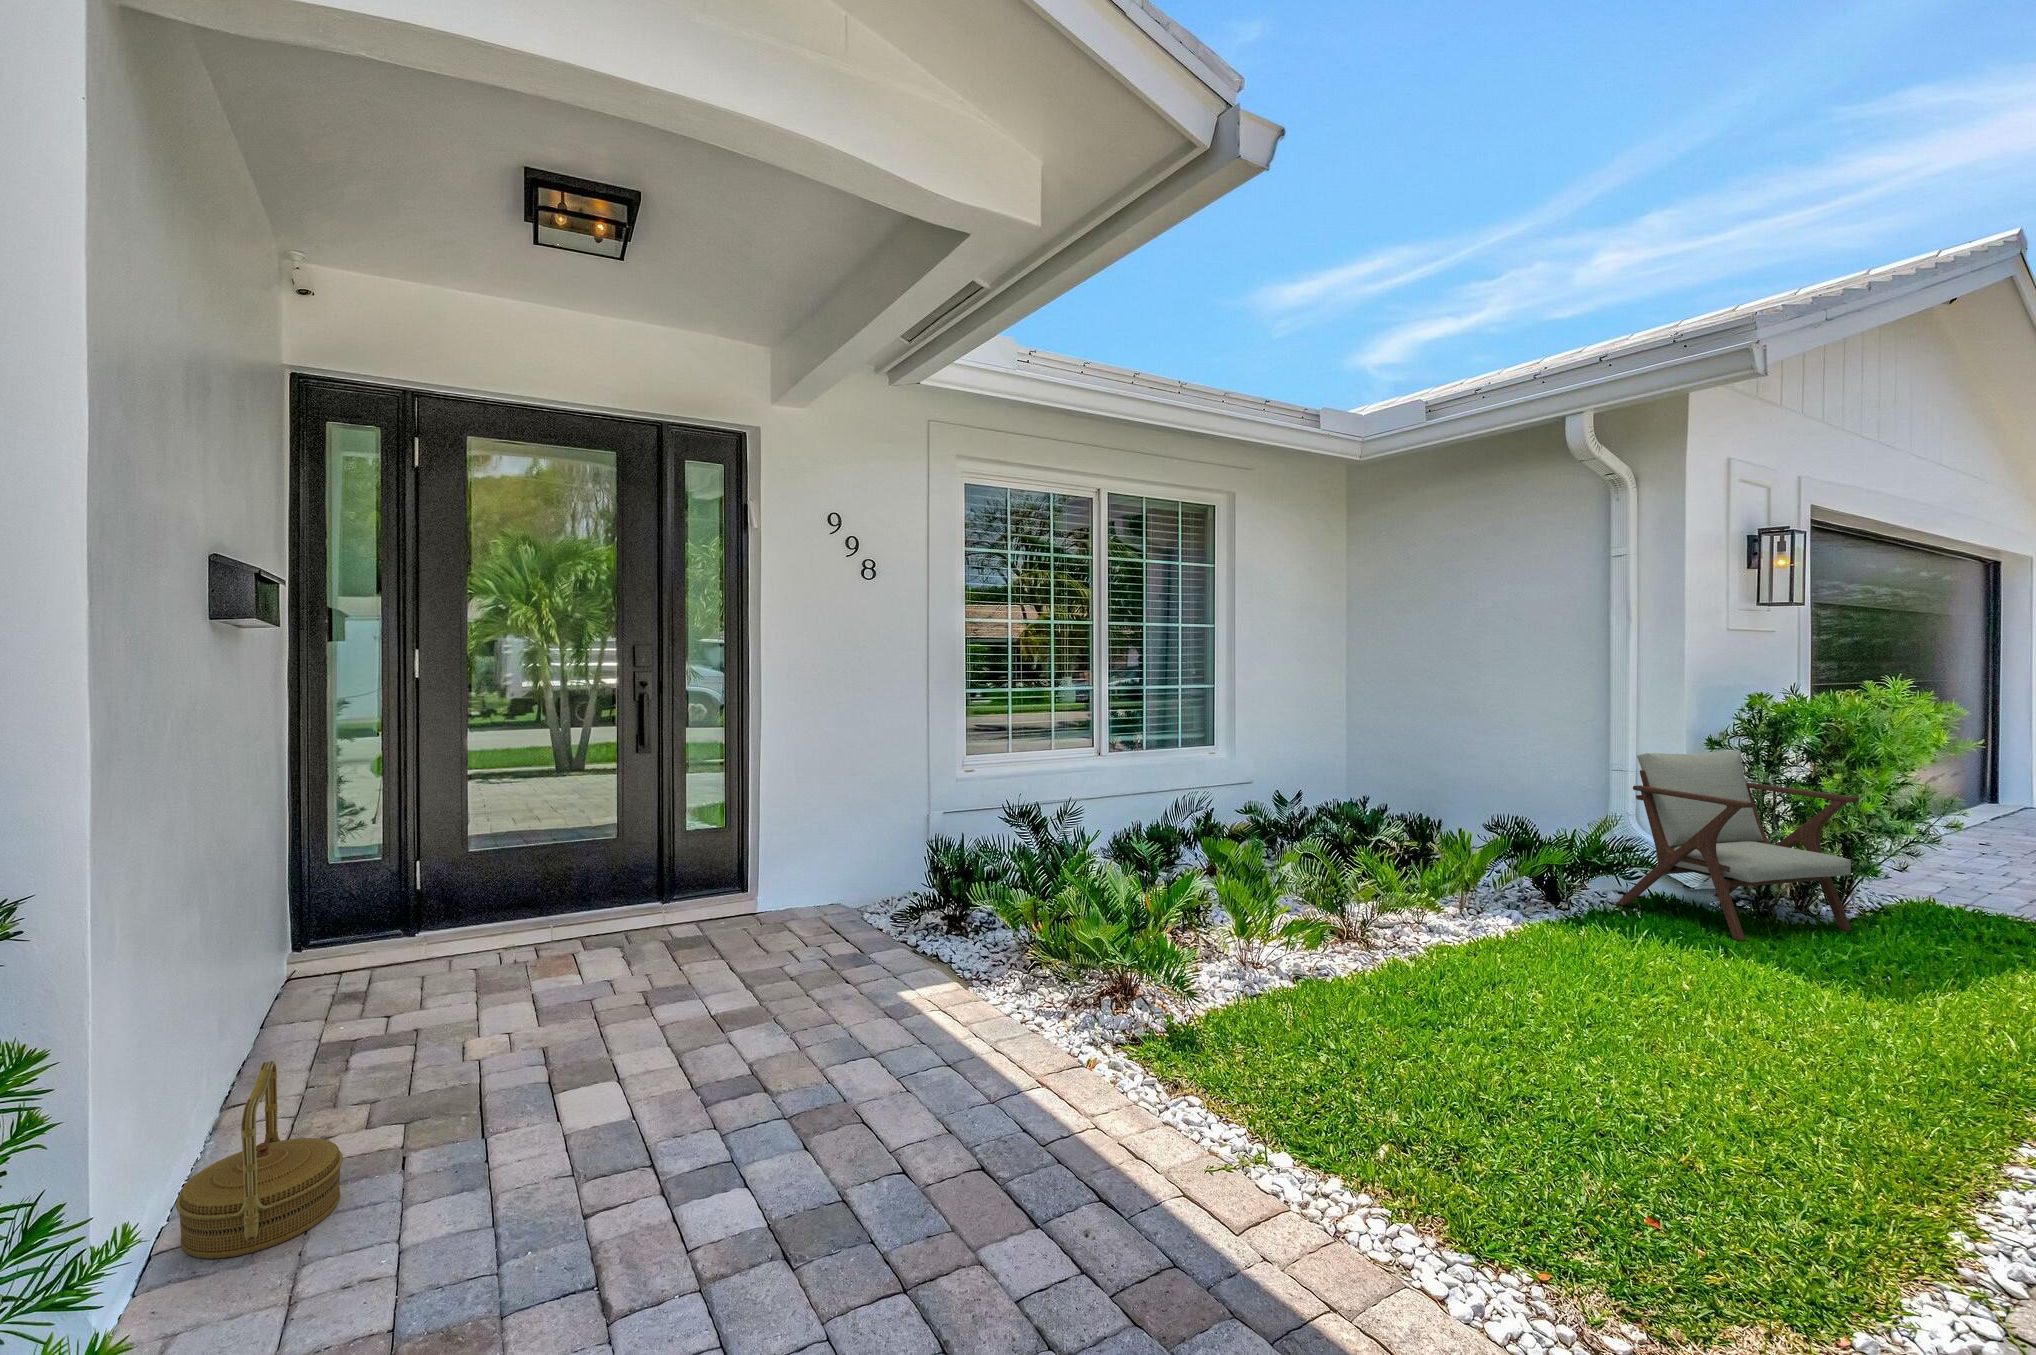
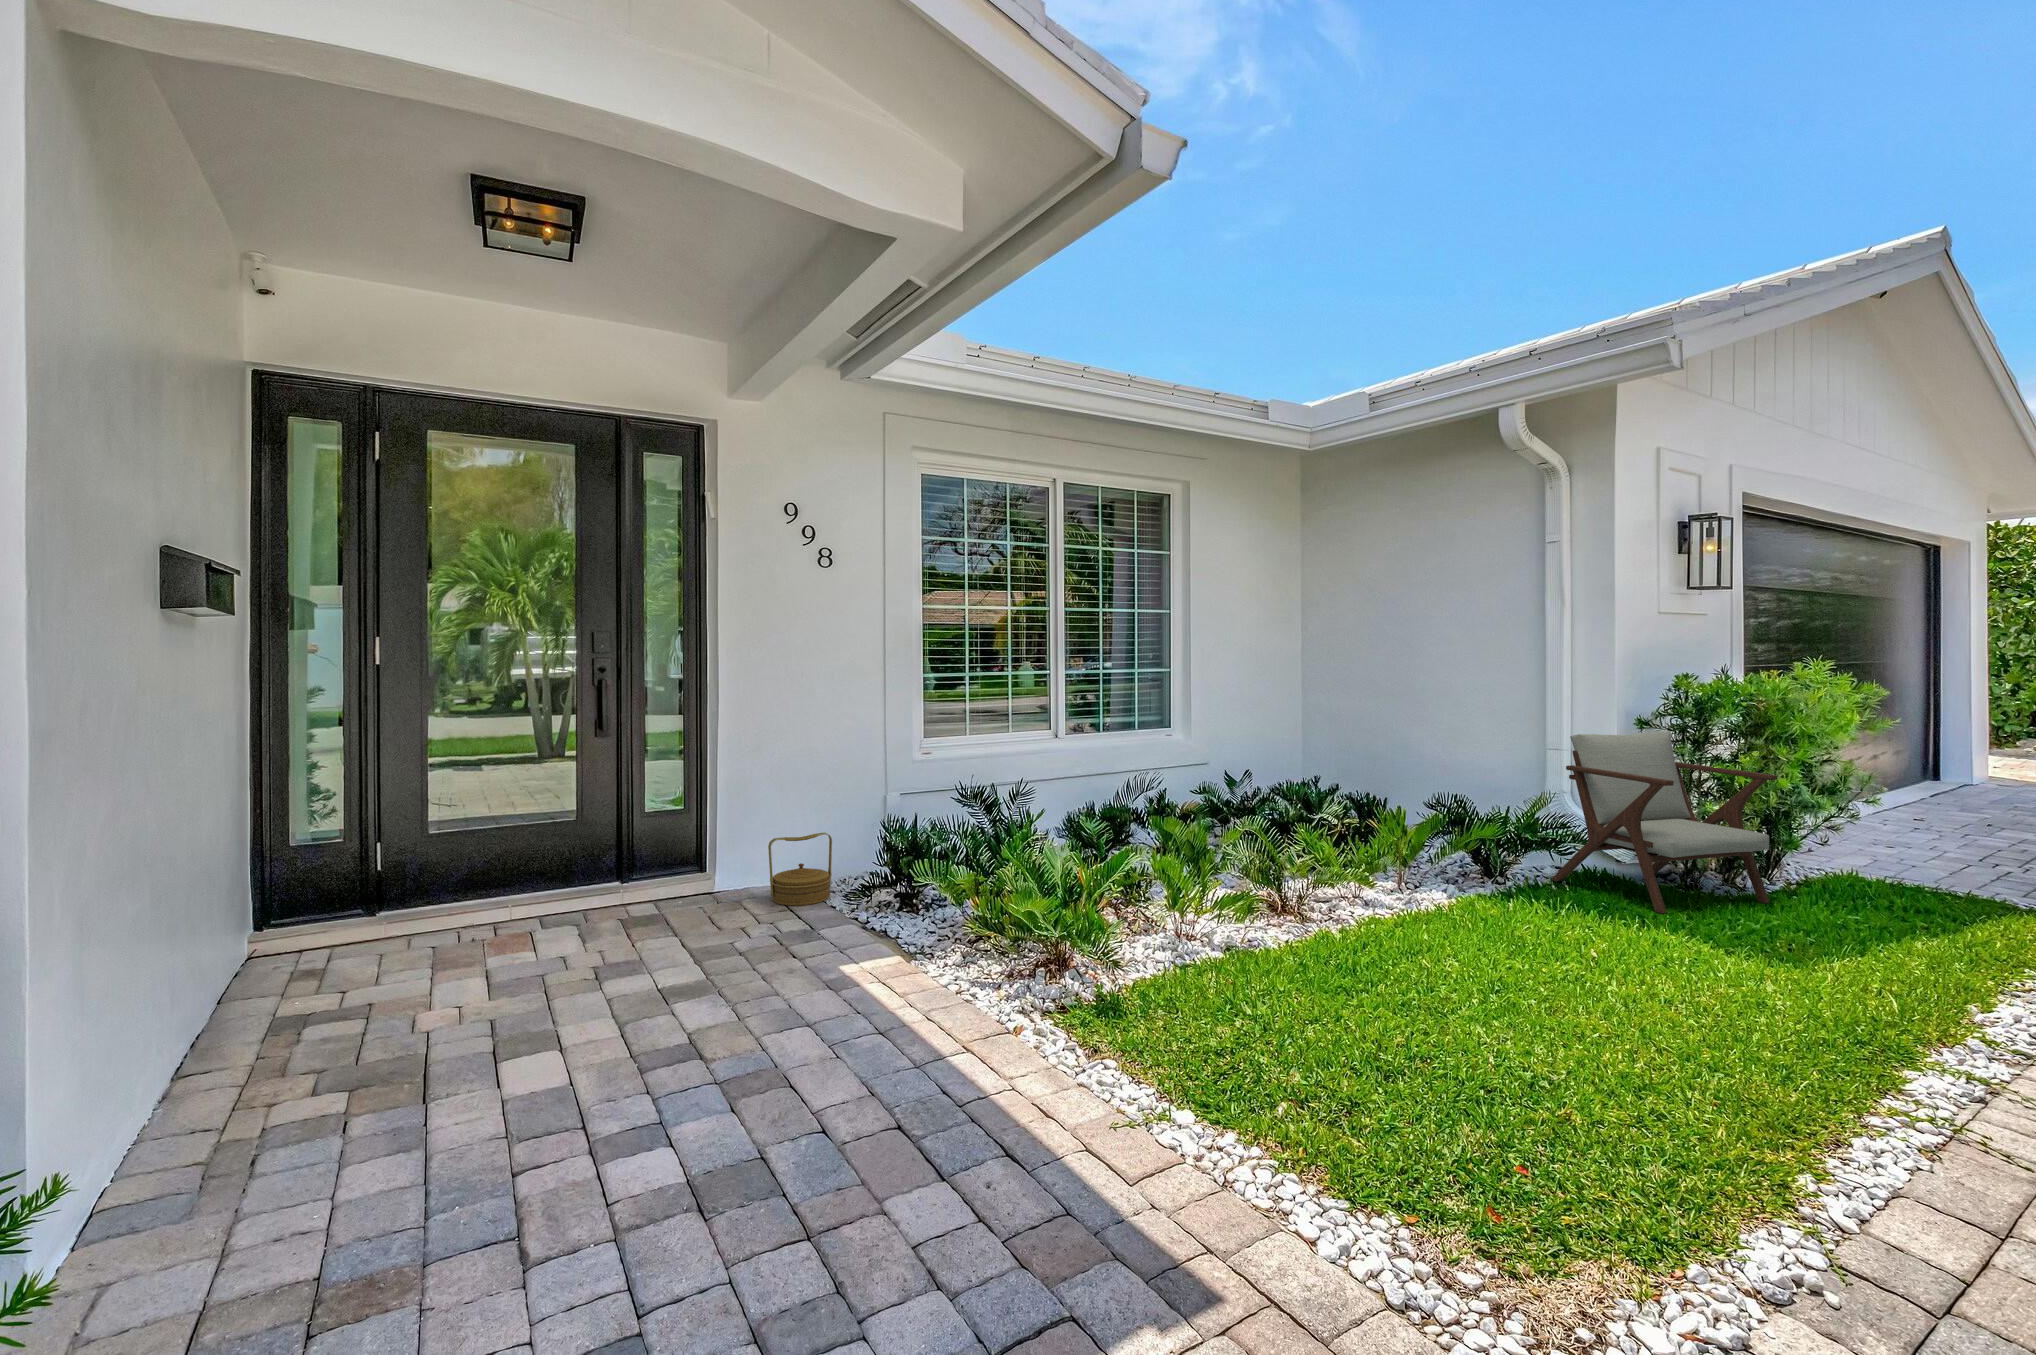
basket: present [176,1061,343,1259] -> present [768,833,832,906]

